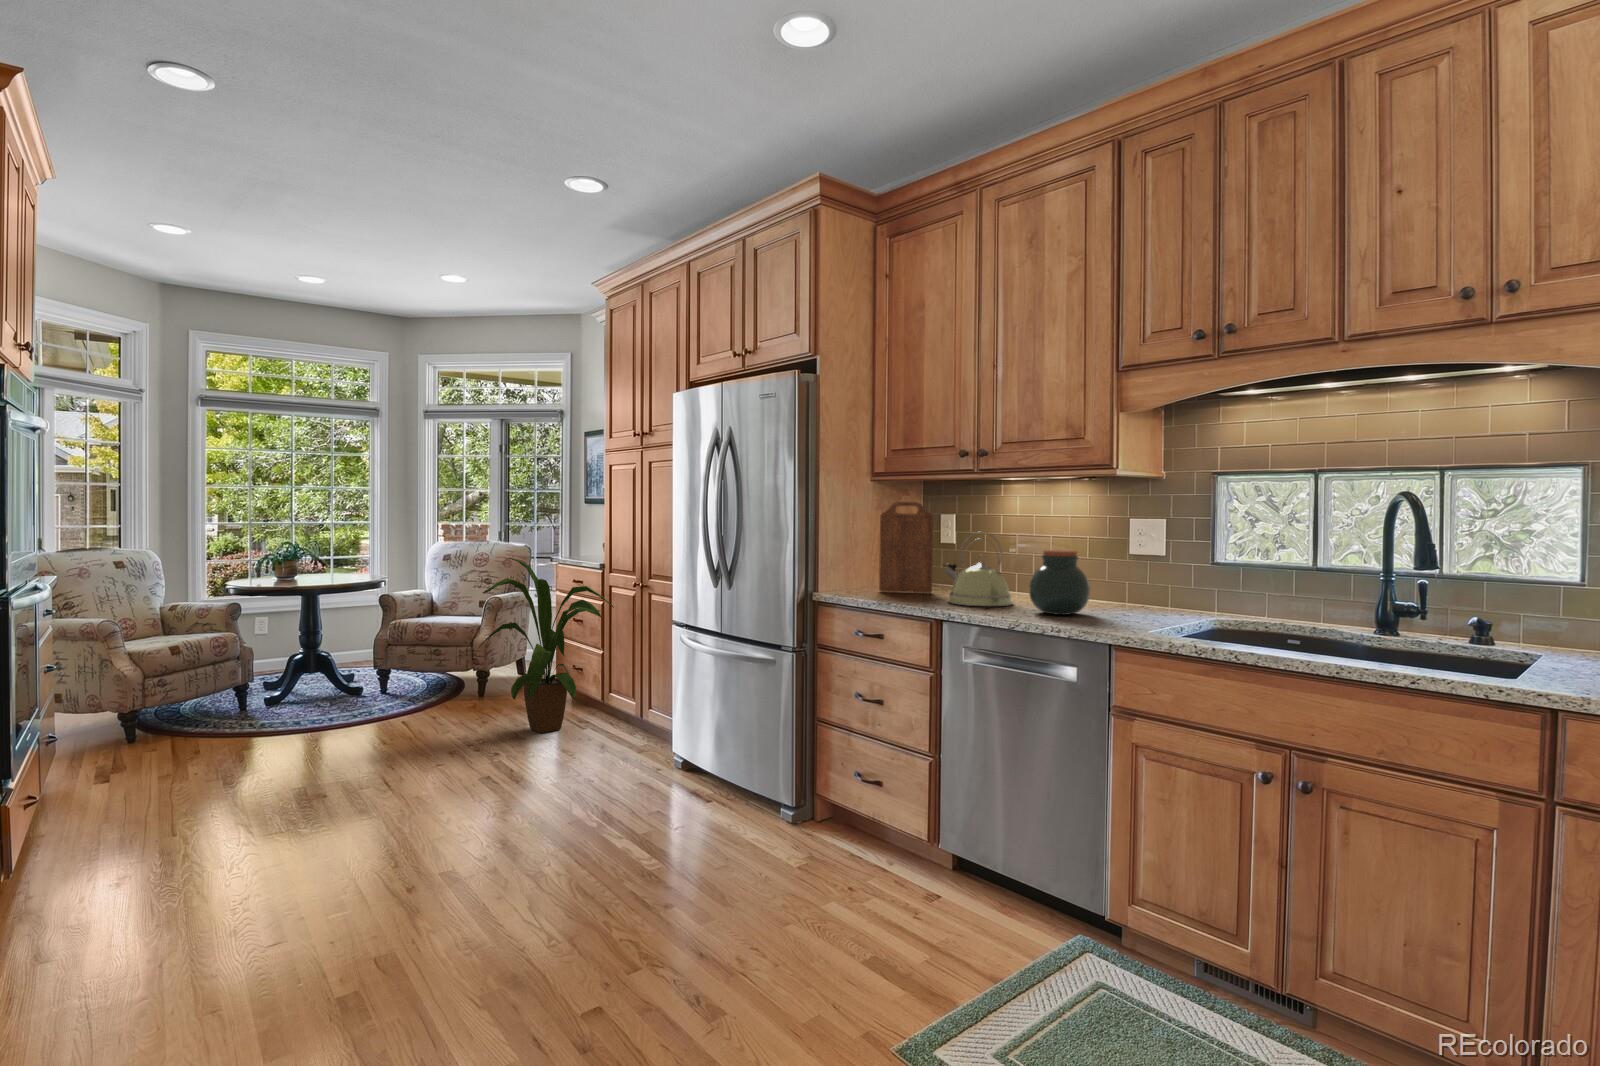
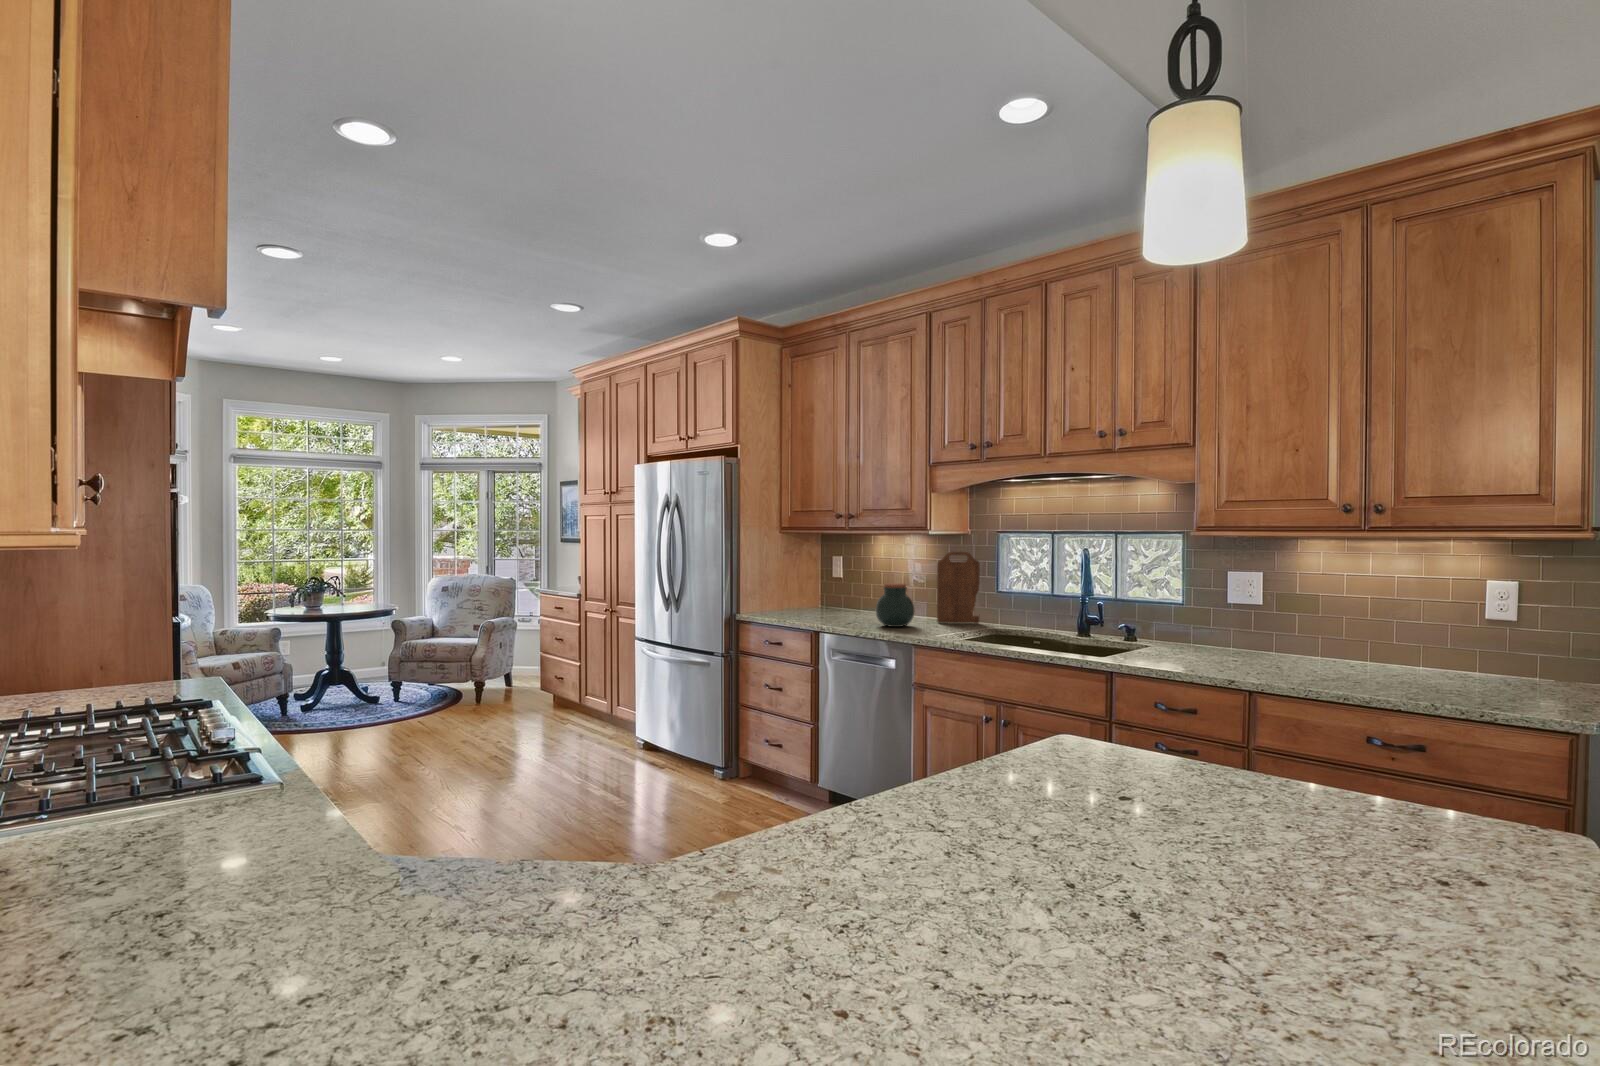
cutting board: present [879,502,933,593] -> present [937,552,980,624]
kettle: present [943,531,1012,606] -> none [824,570,871,622]
house plant: present [479,558,613,733] -> none [481,589,590,728]

